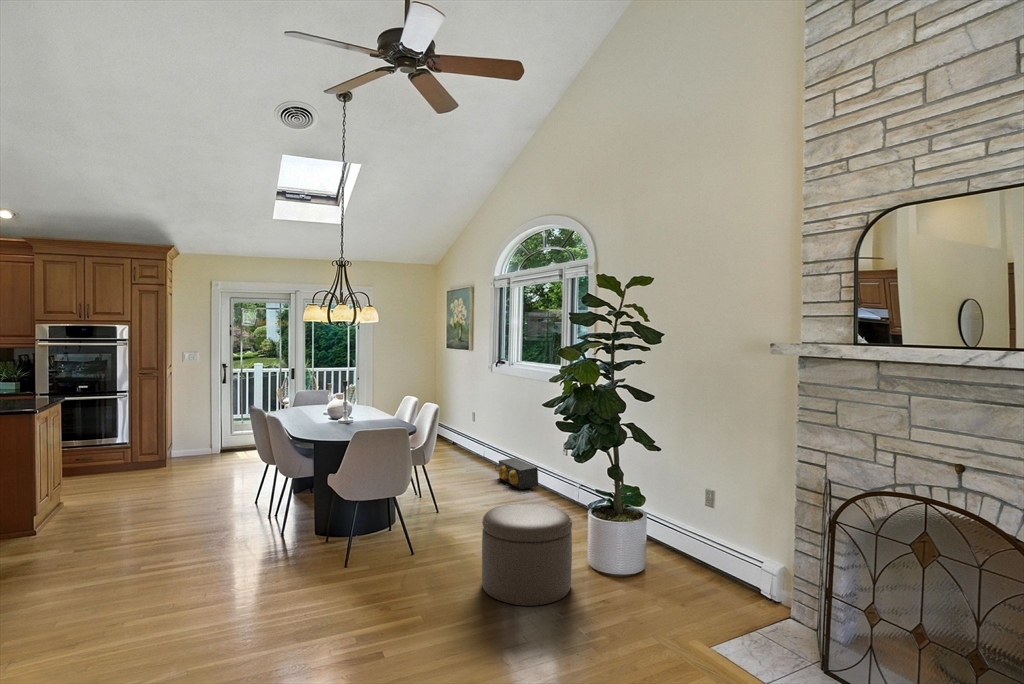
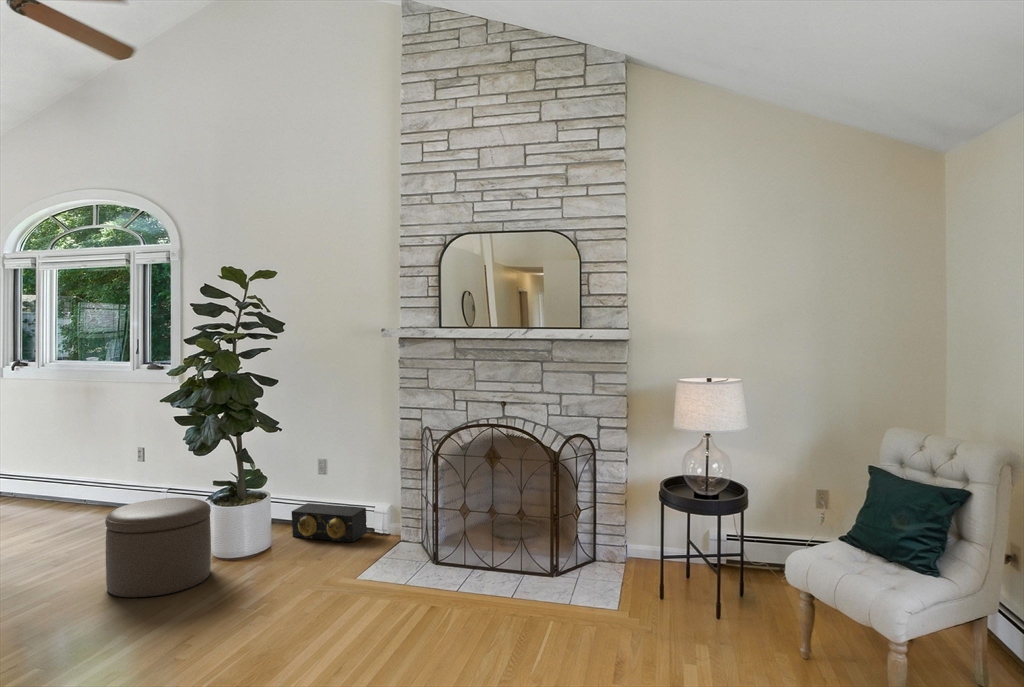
speaker: present [495,458,538,489] -> present [292,503,367,542]

